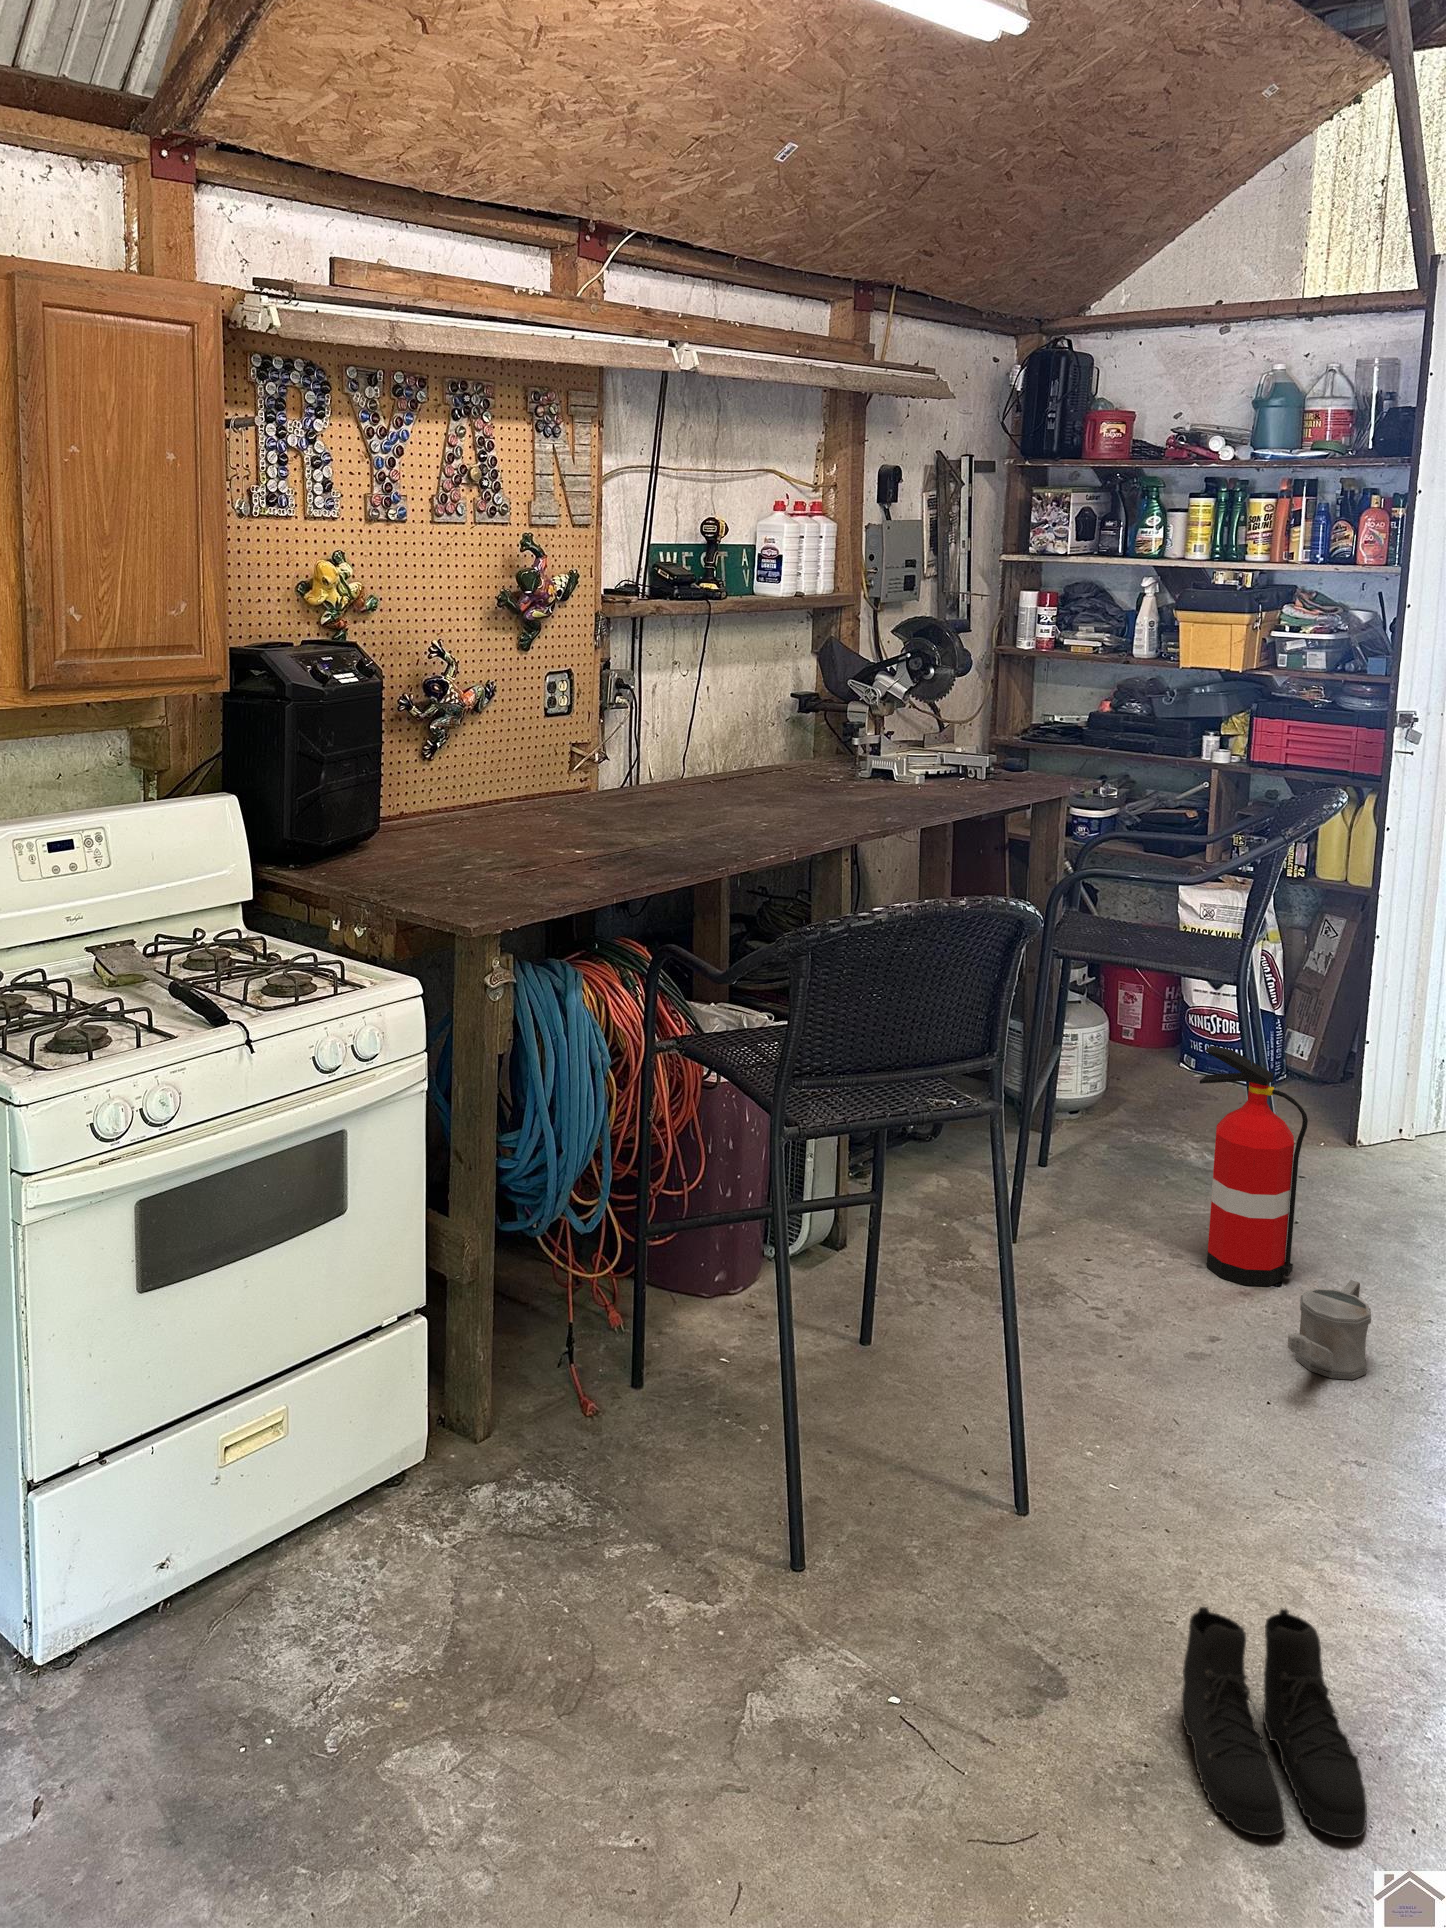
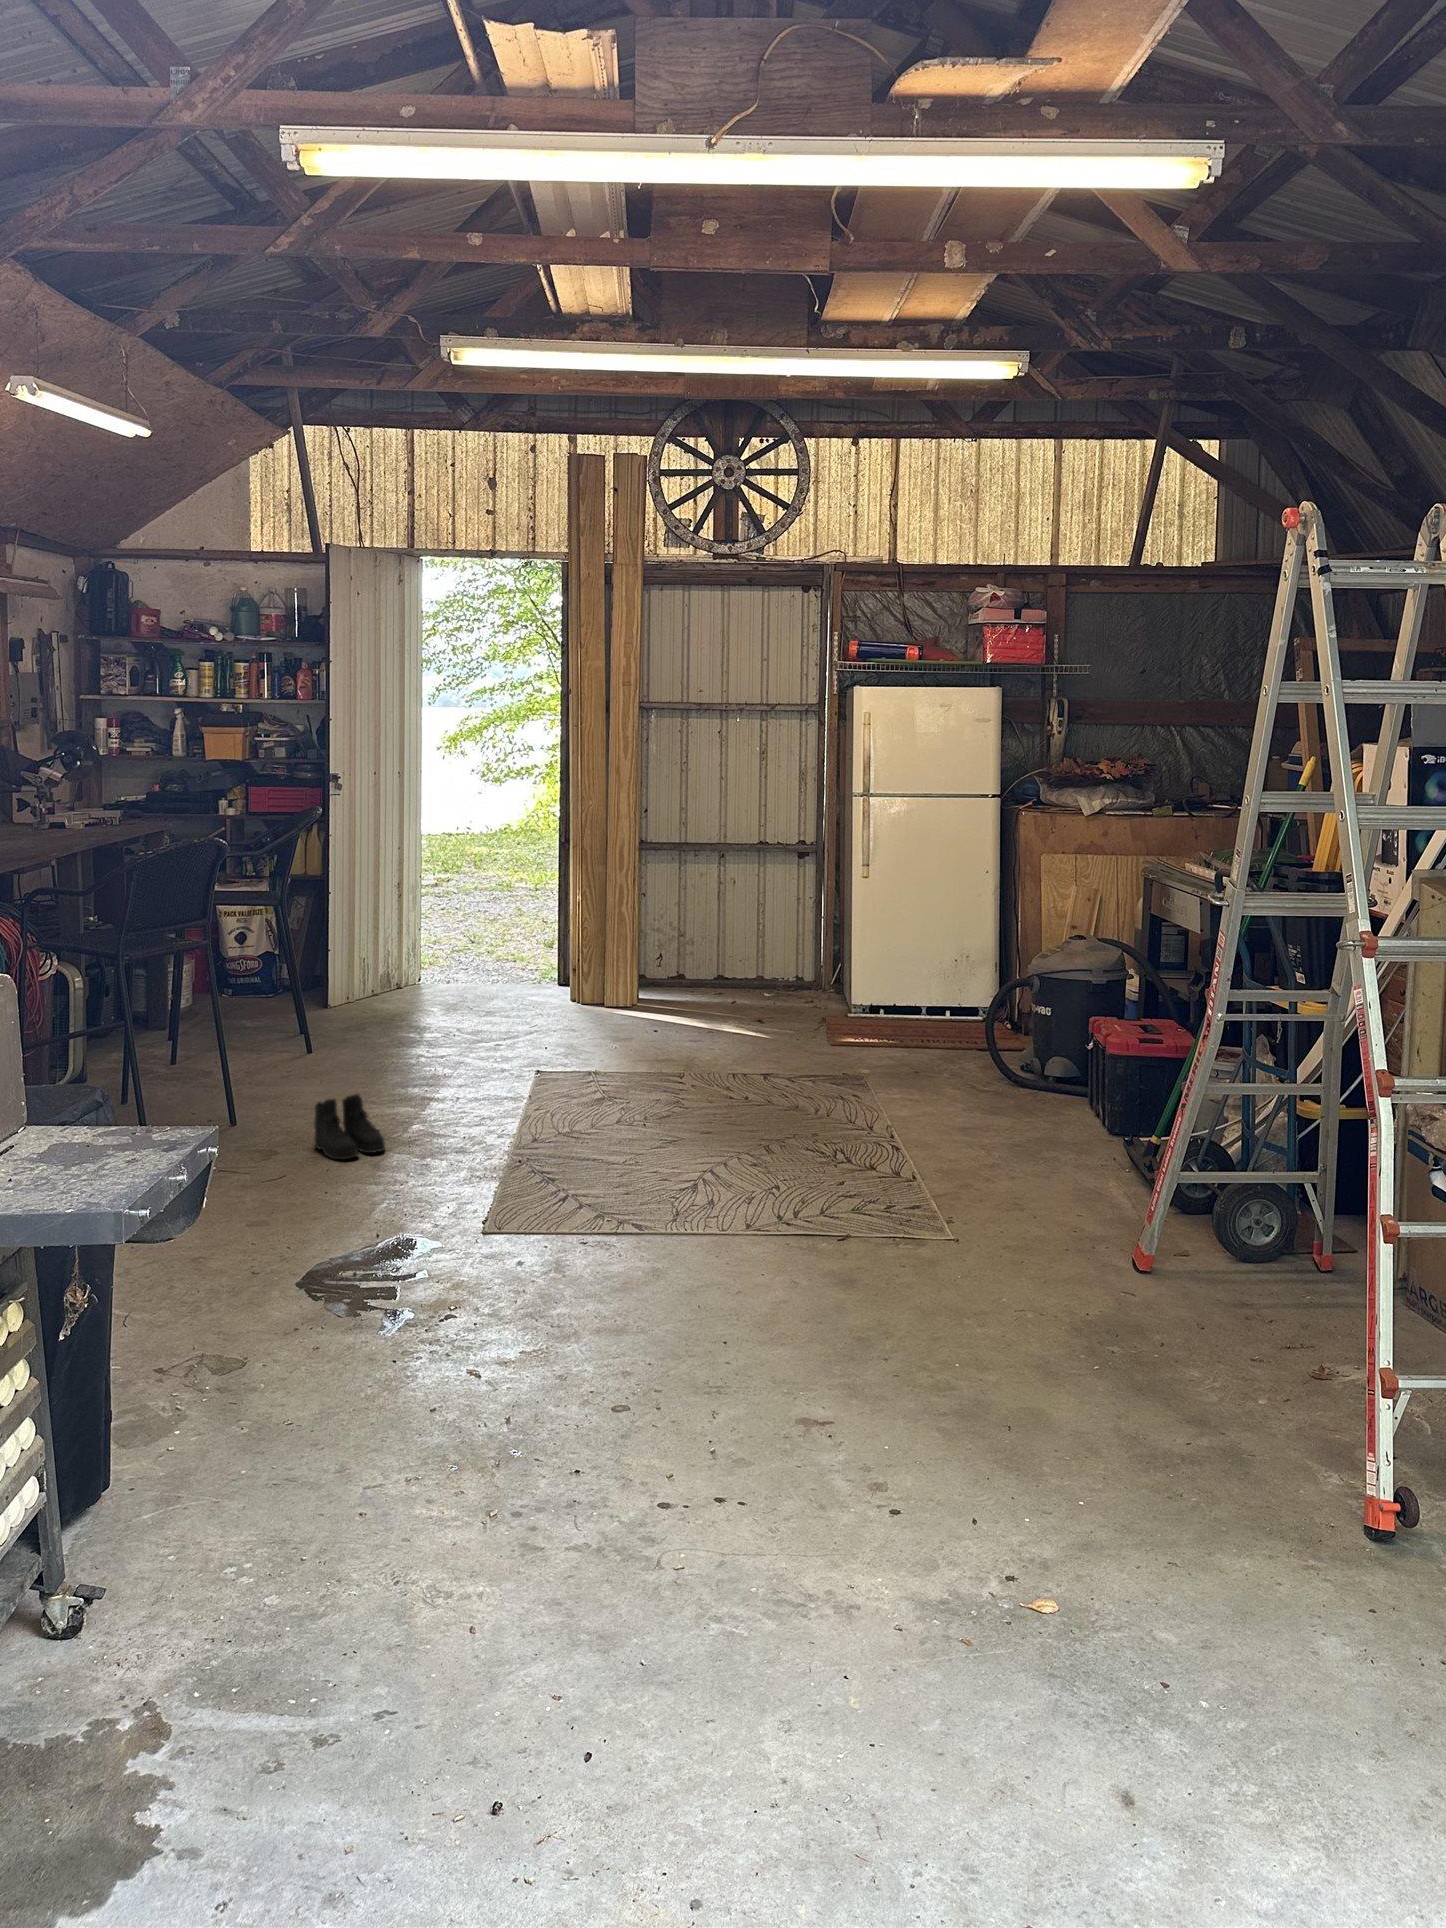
fire extinguisher: present [1200,1046,1308,1286] -> none [263,939,316,1054]
watering can: present [1287,1280,1371,1379] -> none [324,1031,355,1070]

